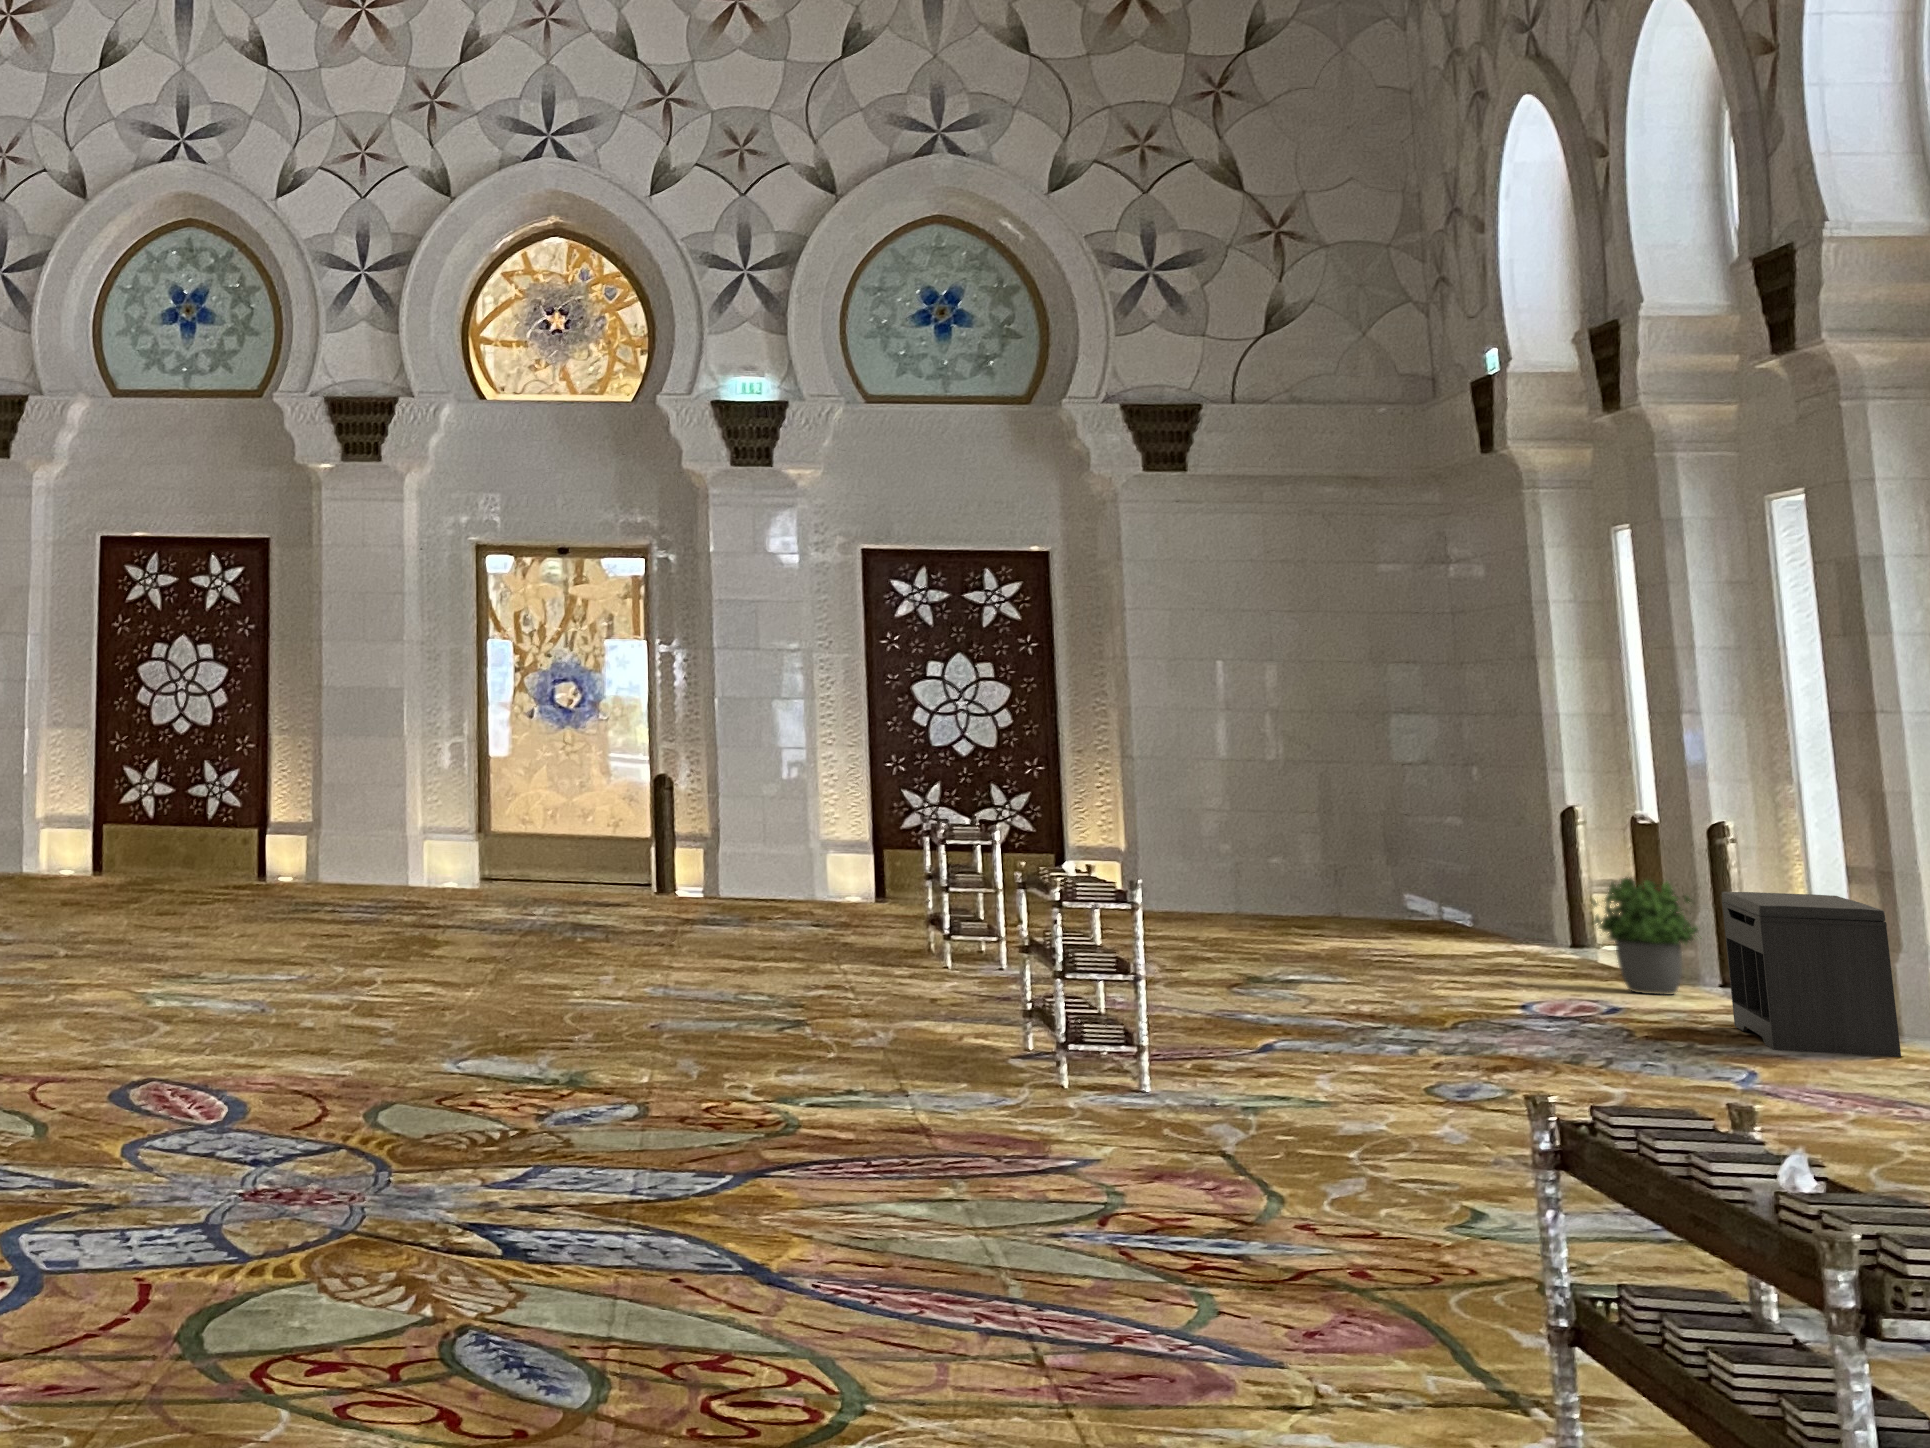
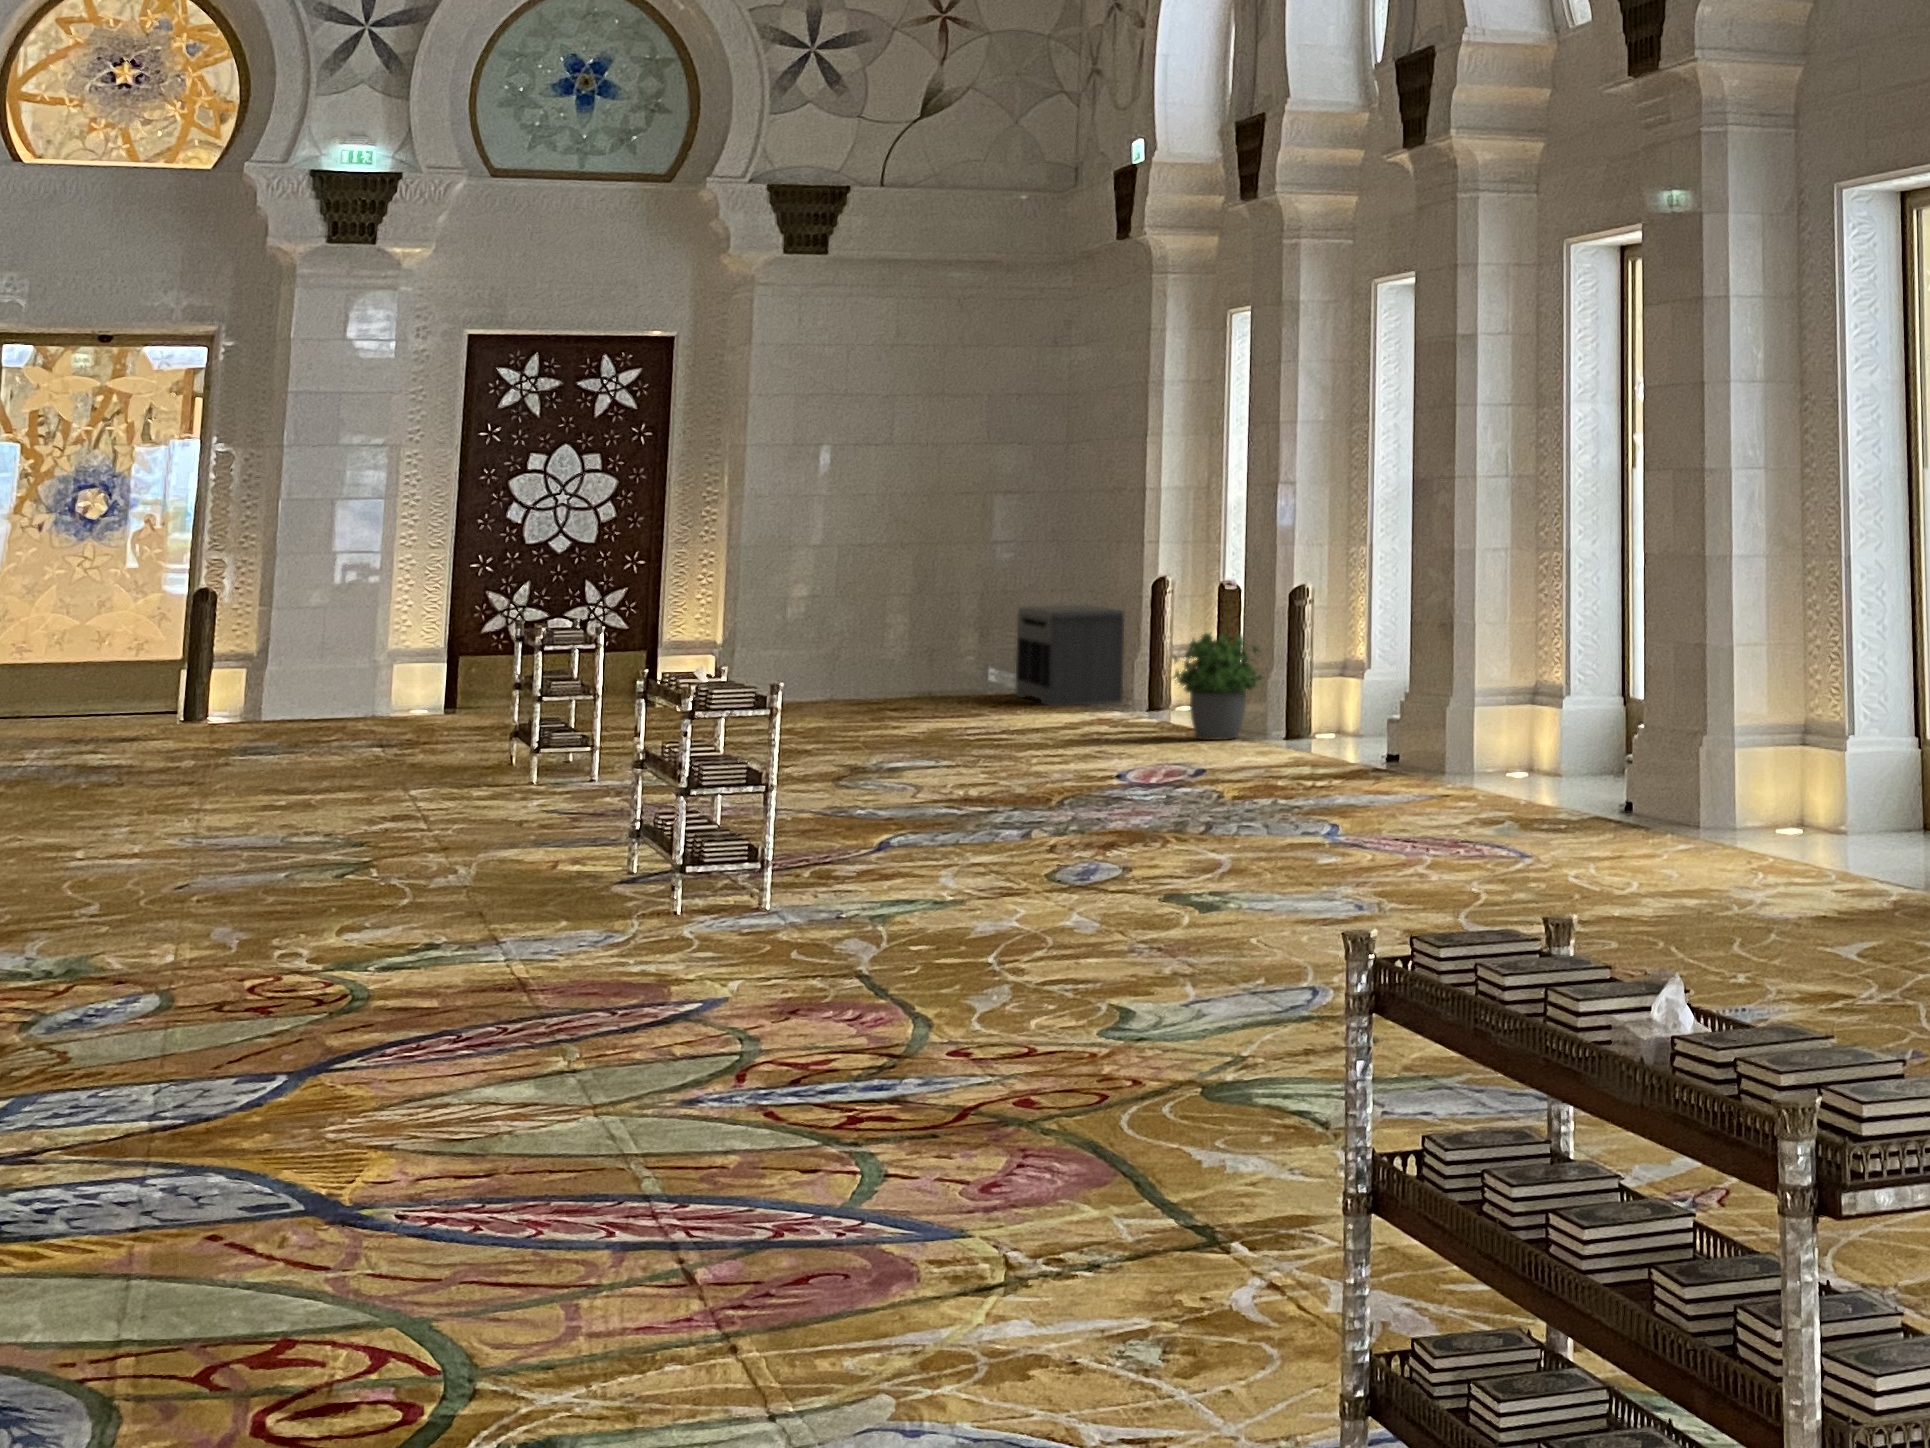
bench: present [1722,892,1901,1057] -> present [1016,605,1124,706]

